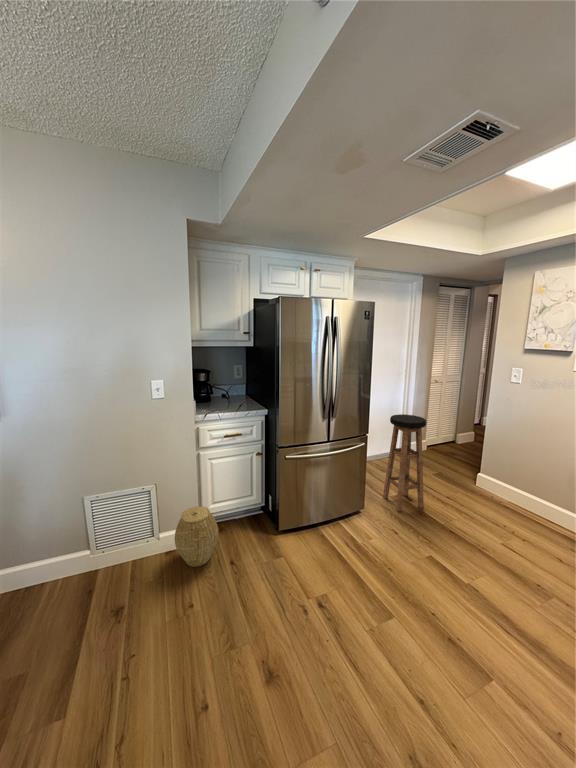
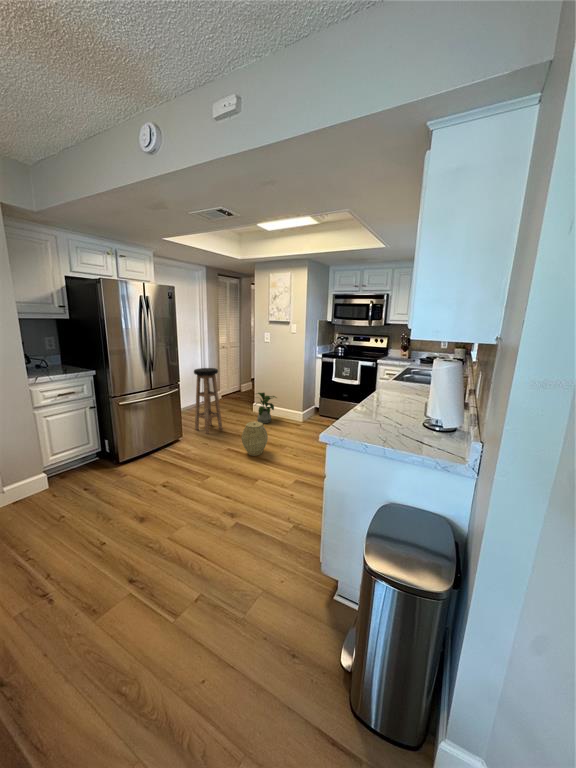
house plant: none [480,463,532,518] -> present [256,393,276,423]
woven basket: present [175,506,218,567] -> present [242,422,268,456]

